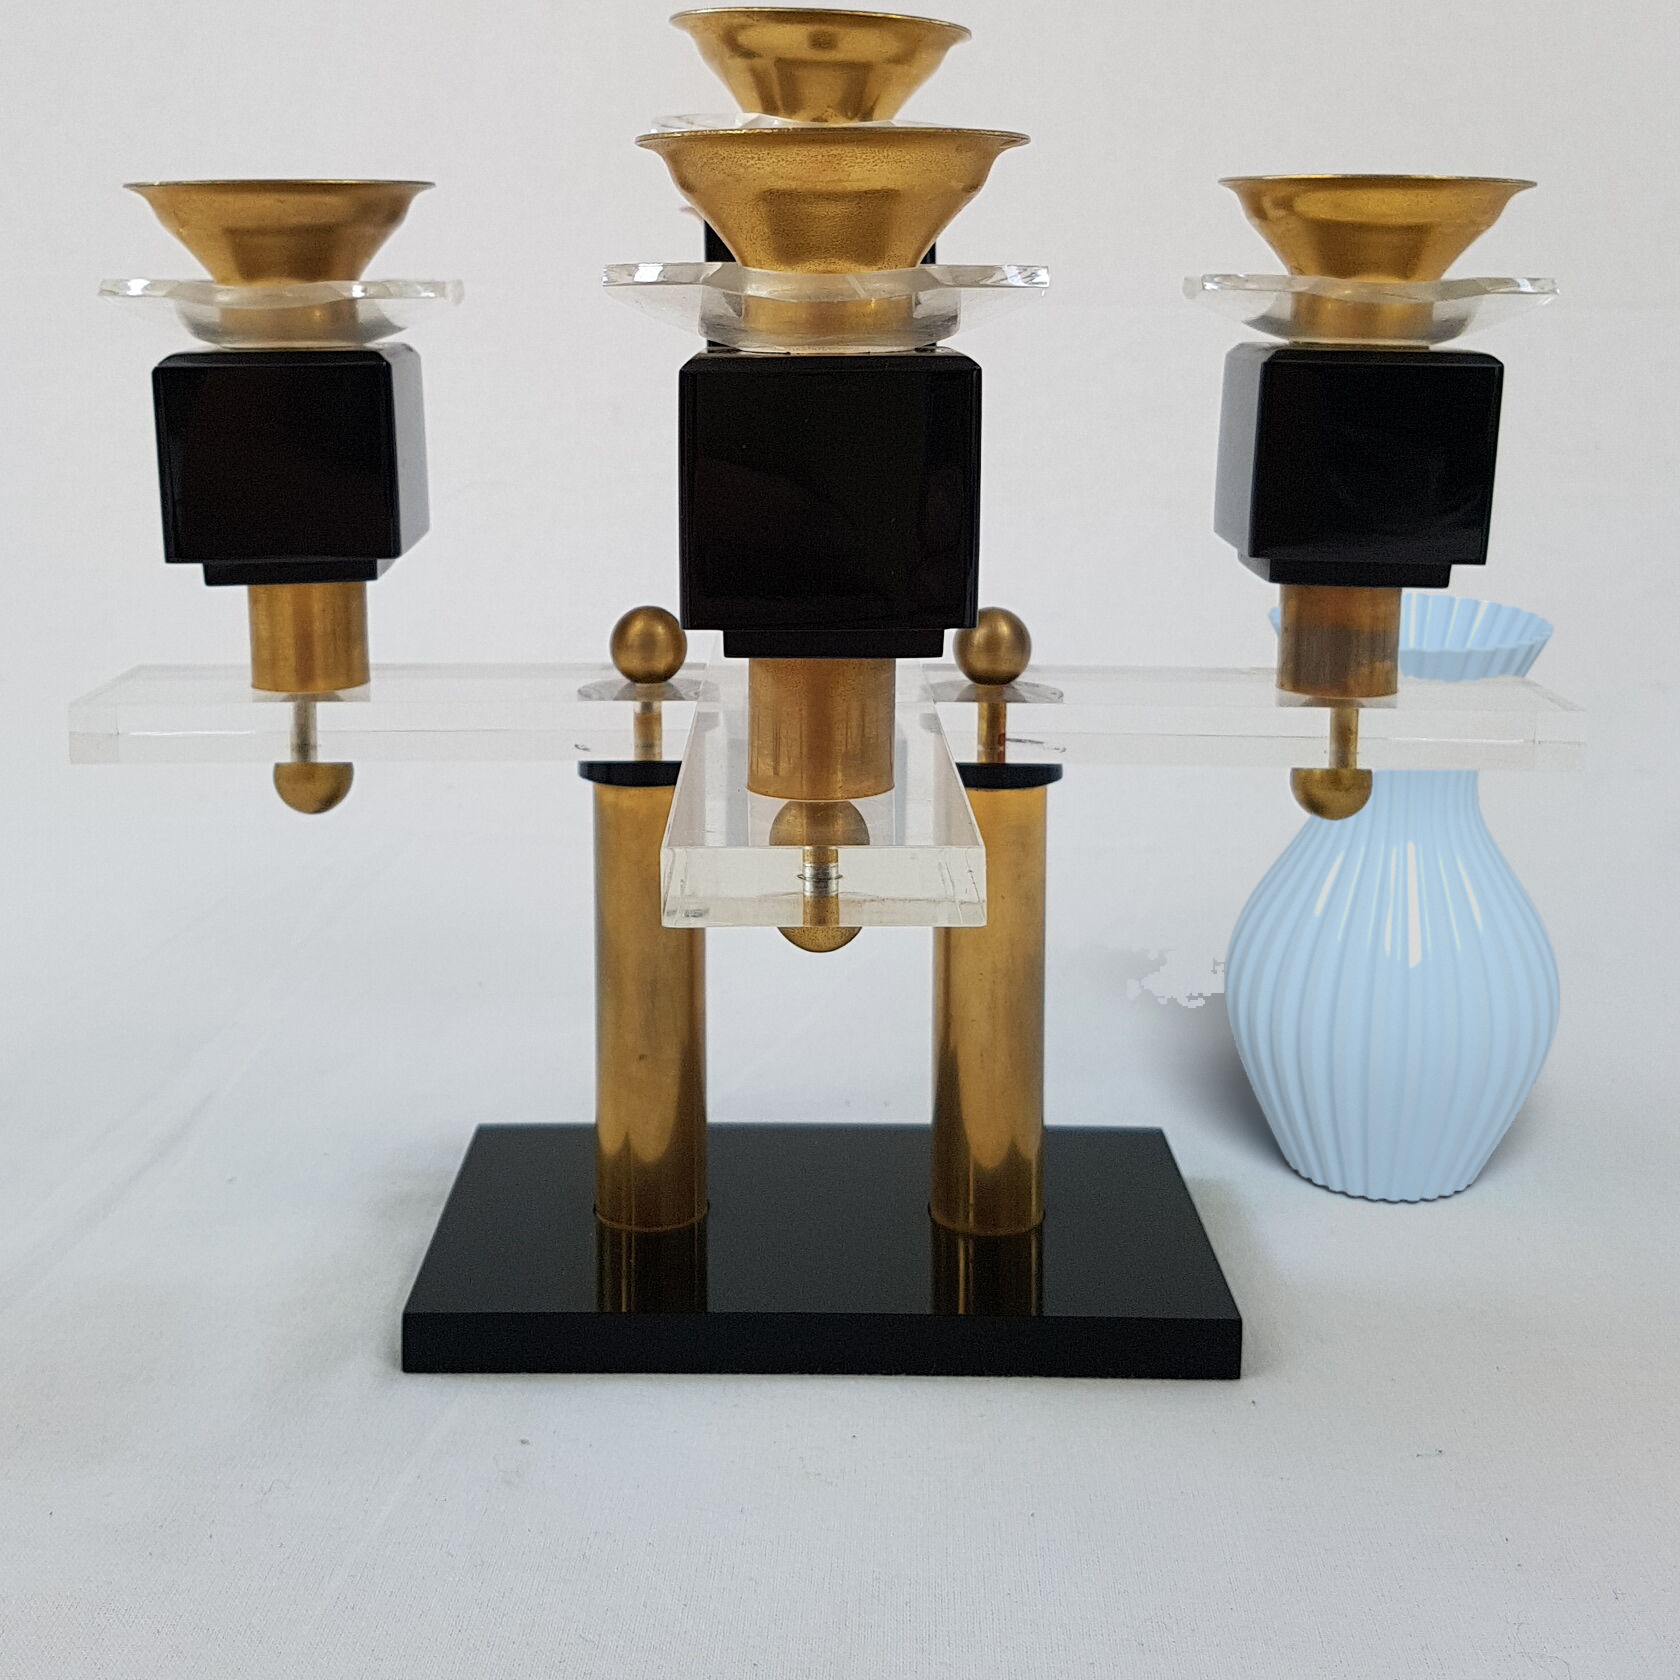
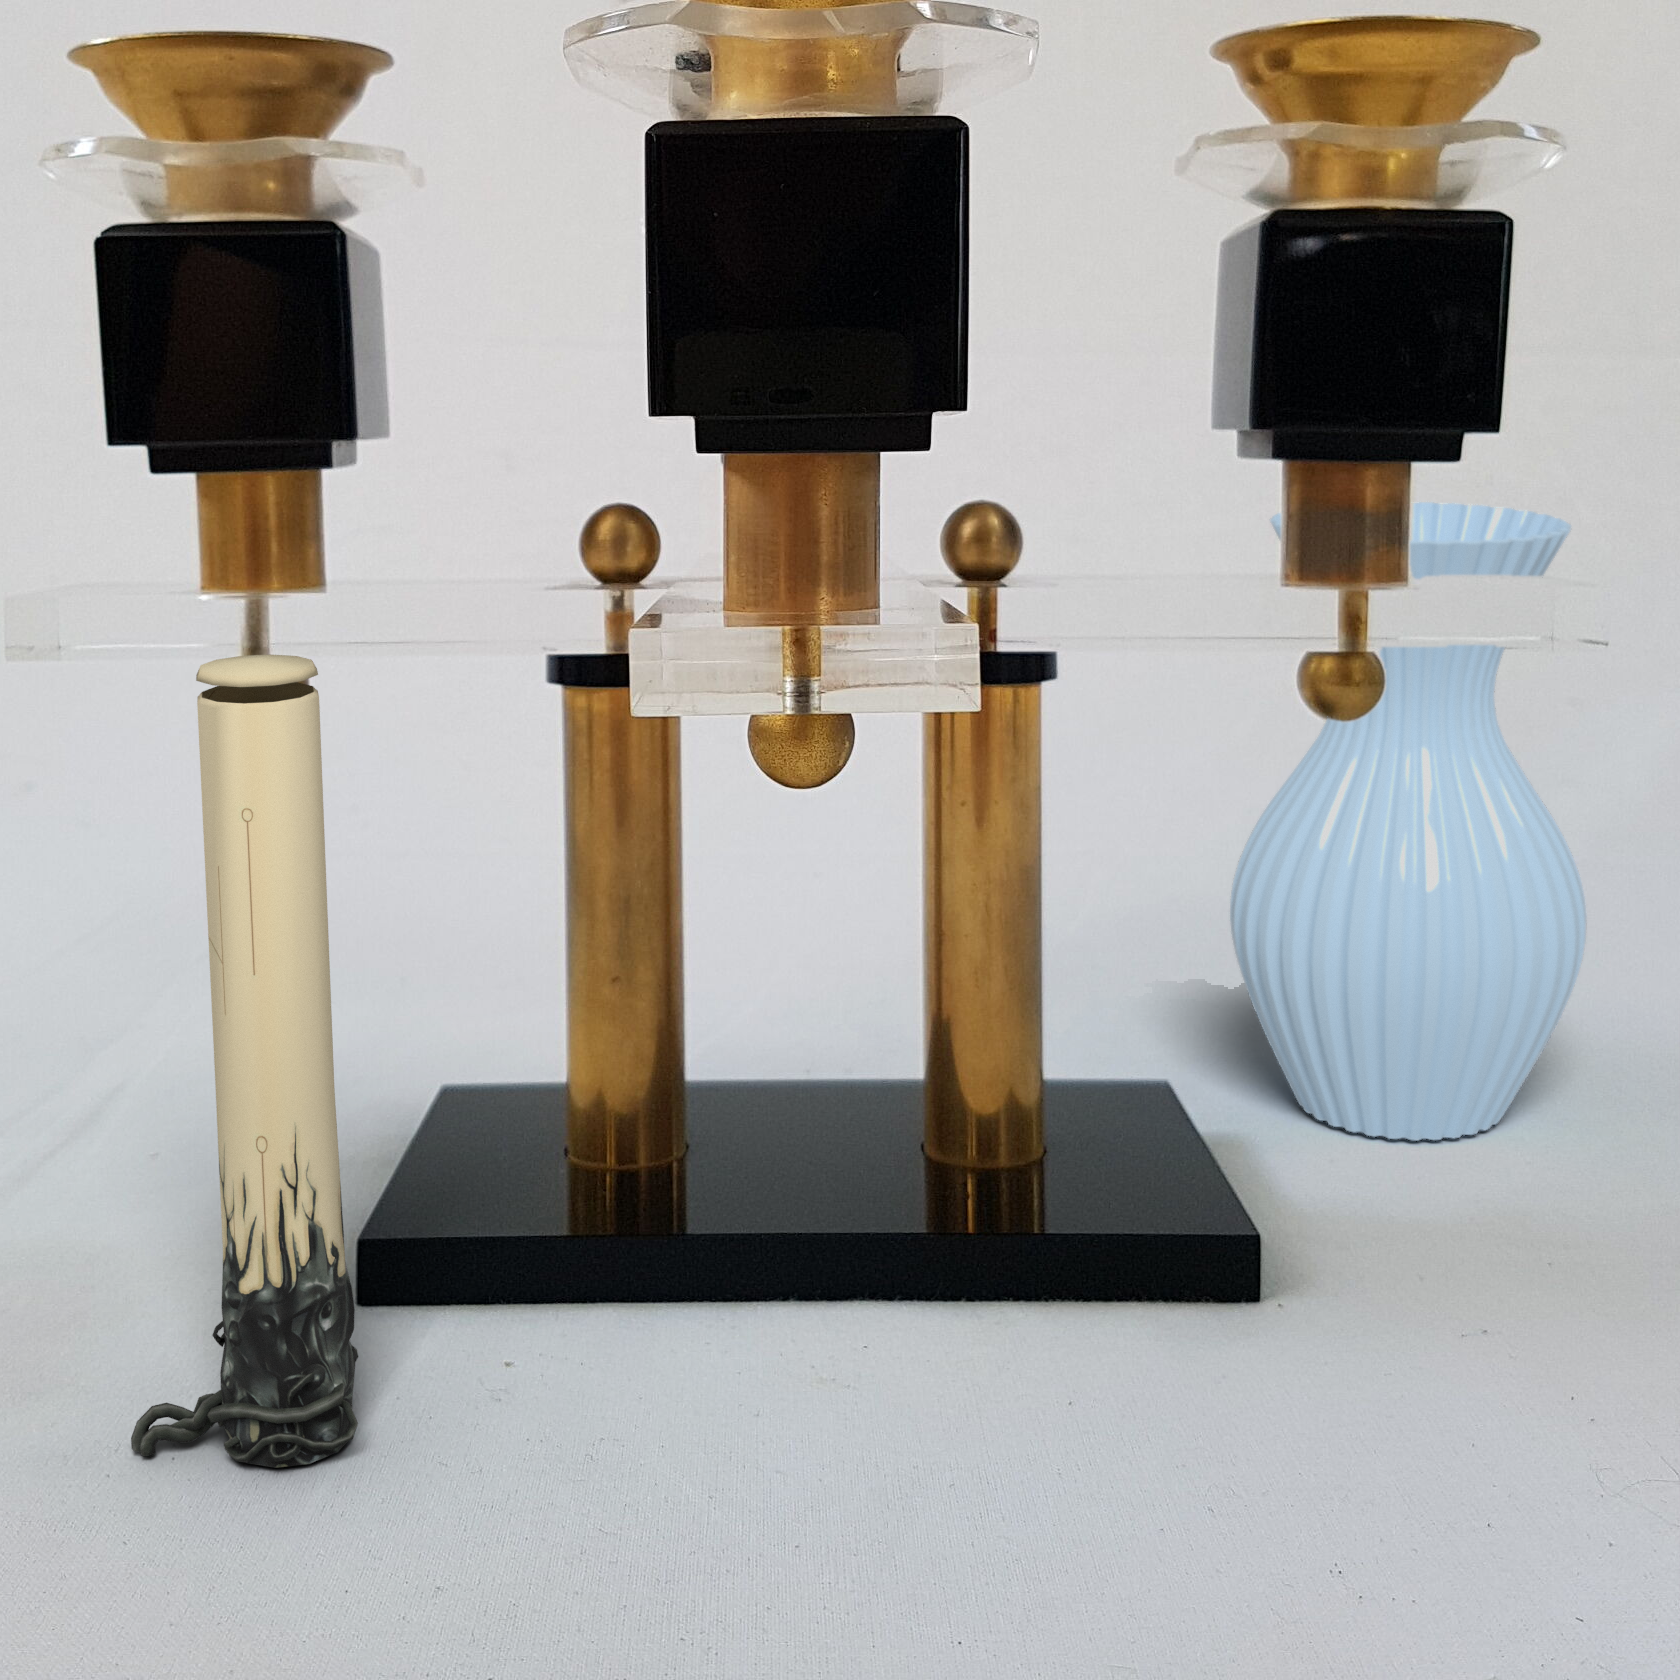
candle: none [180,792,392,1552] -> present [131,654,358,1468]

